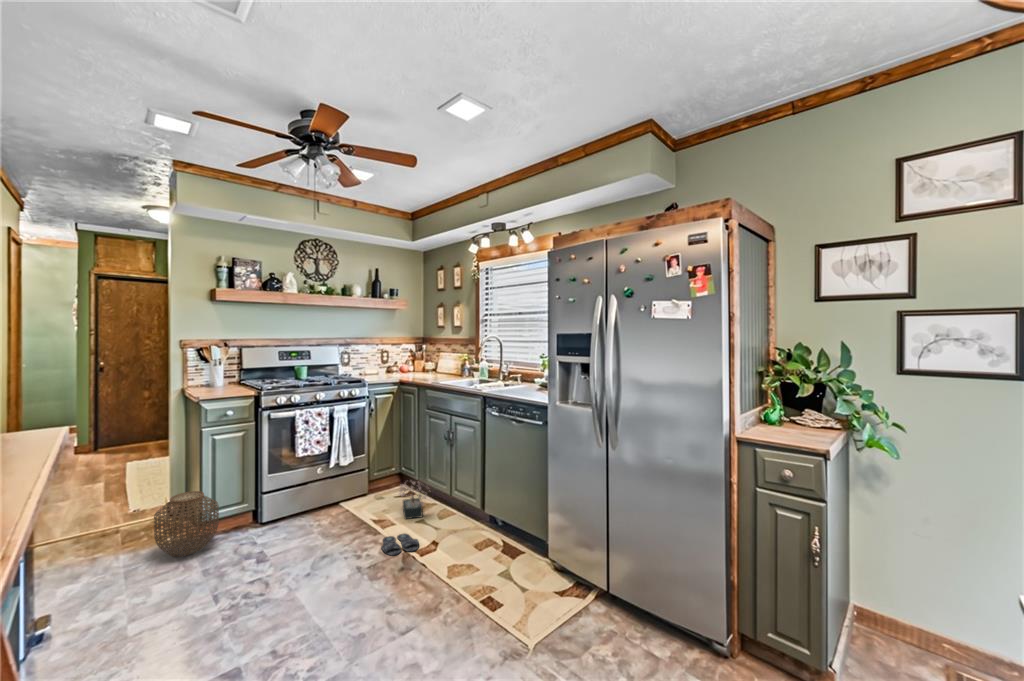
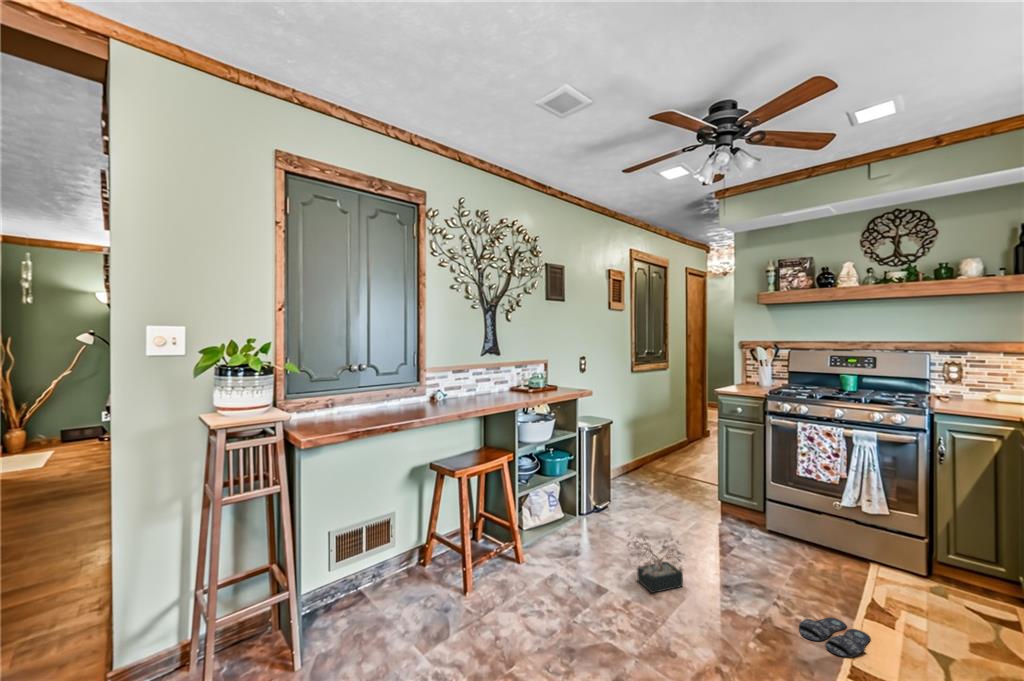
decorative plant: present [400,482,427,519] -> present [627,533,685,593]
woven basket: present [154,491,219,557] -> none [666,469,714,522]

